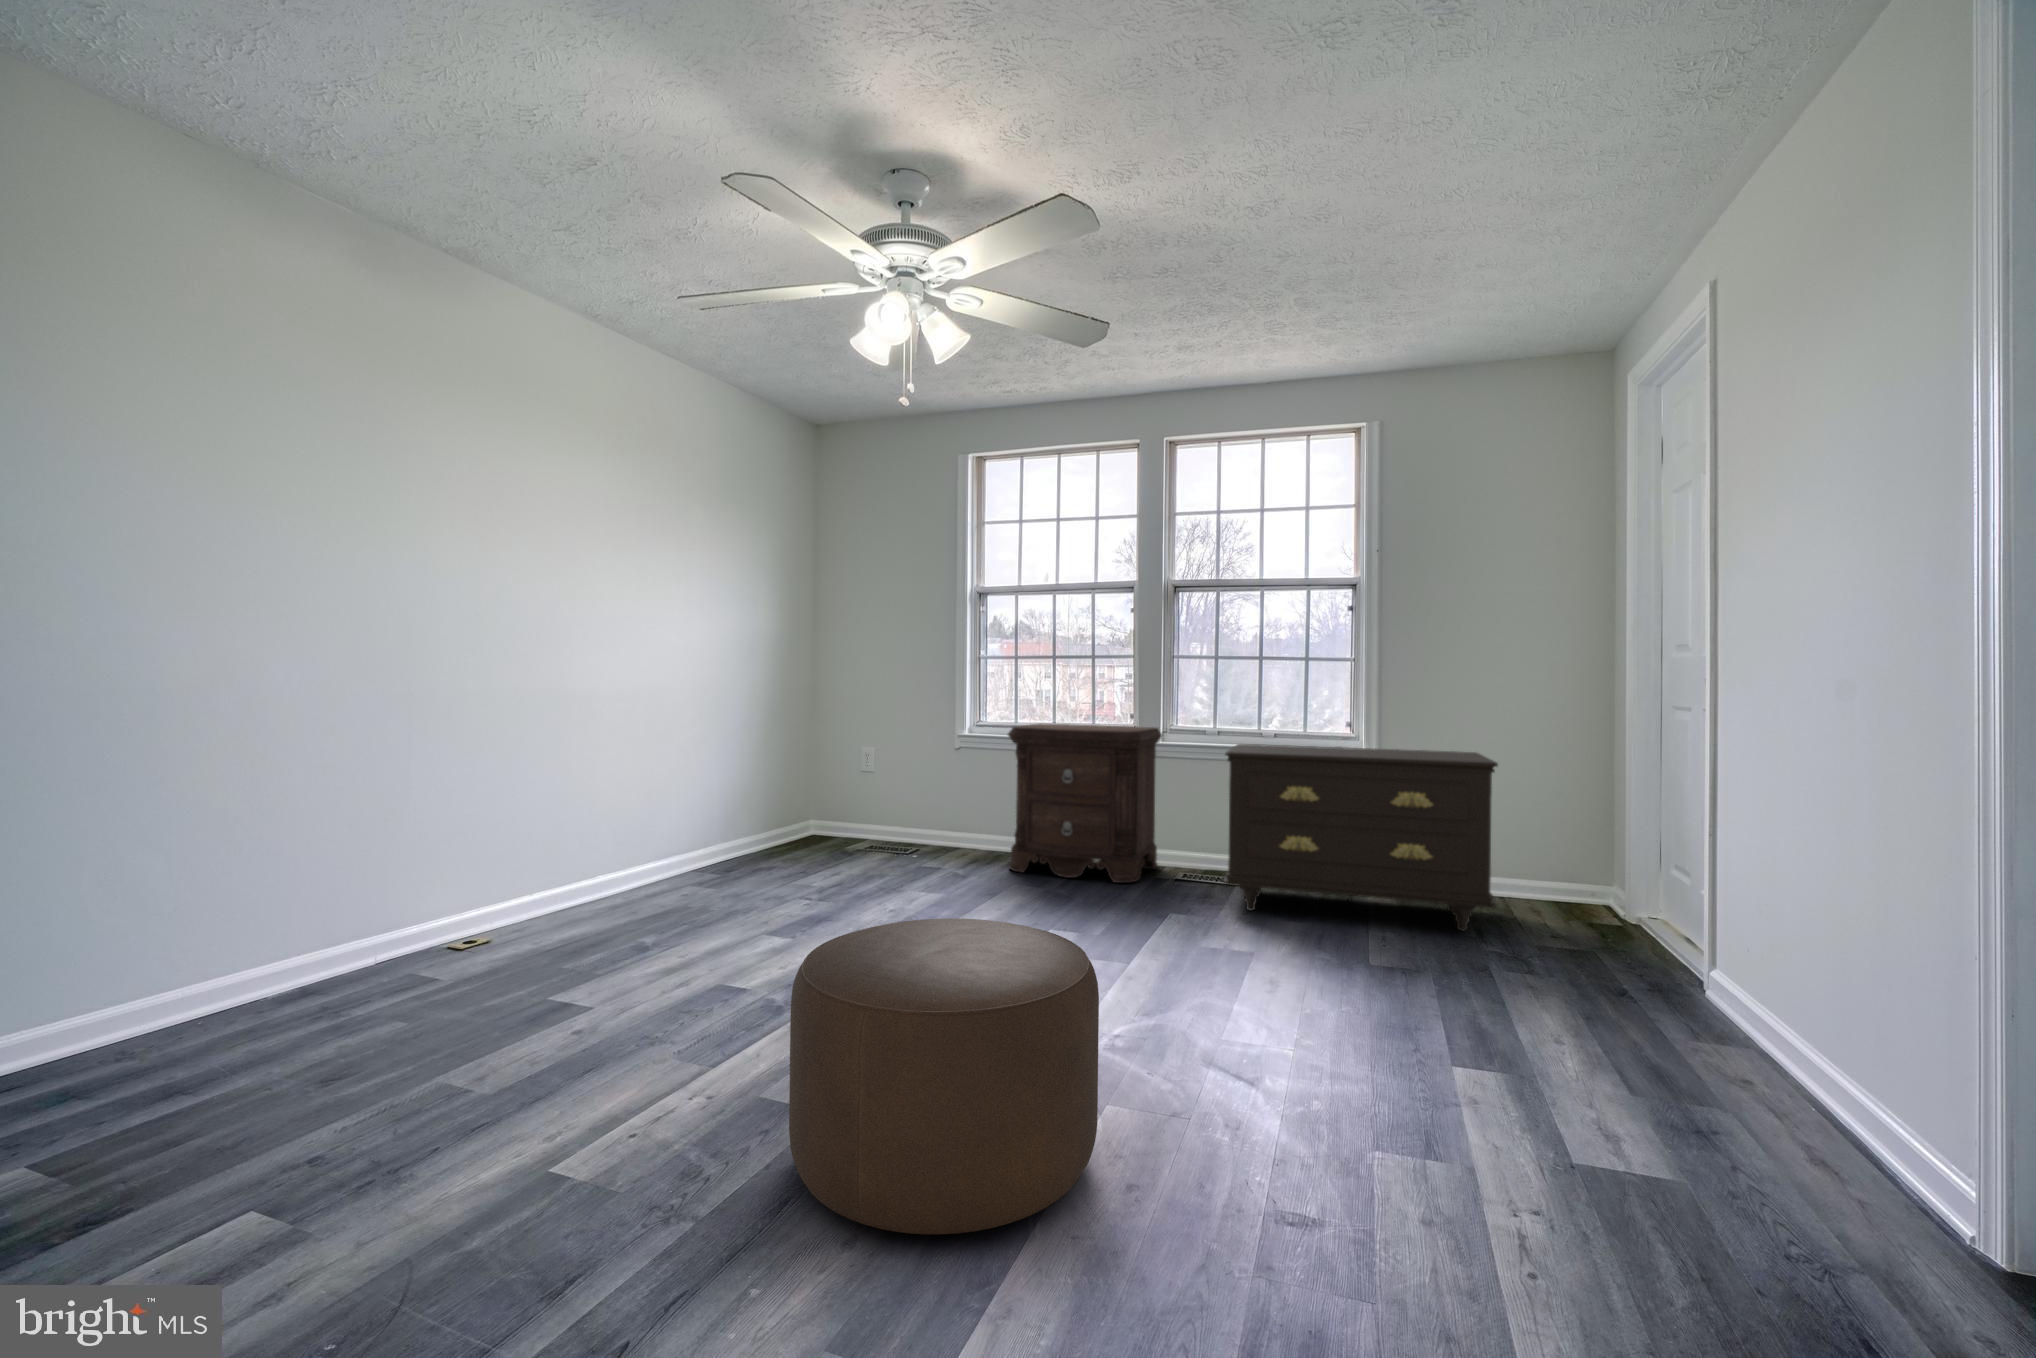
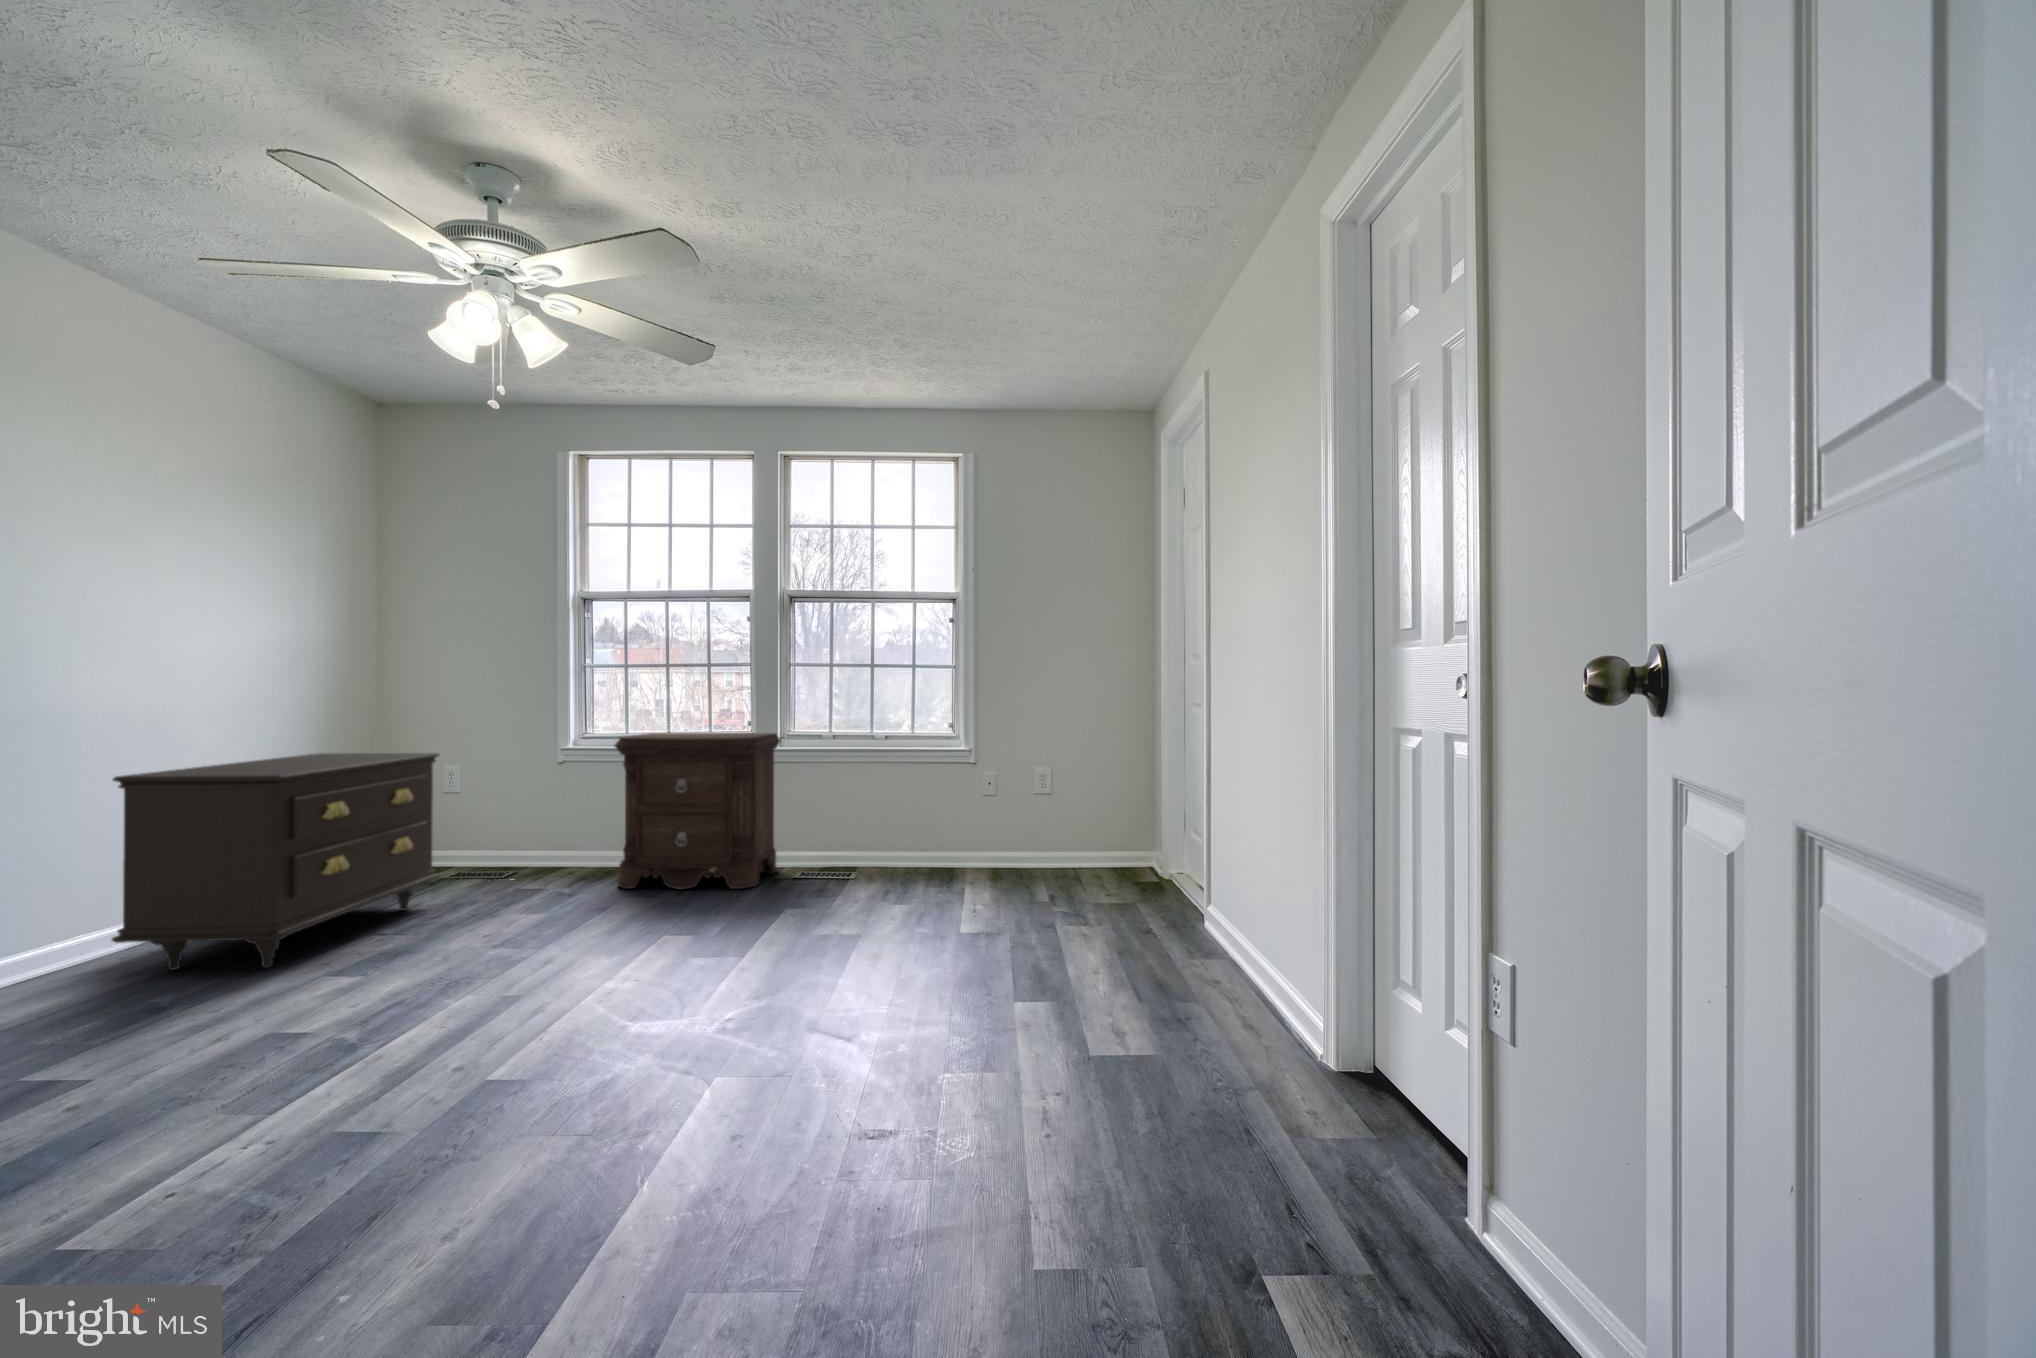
dresser: present [1223,744,1498,931] -> present [112,753,439,970]
ottoman: present [789,918,1099,1234] -> none [380,922,703,1209]

